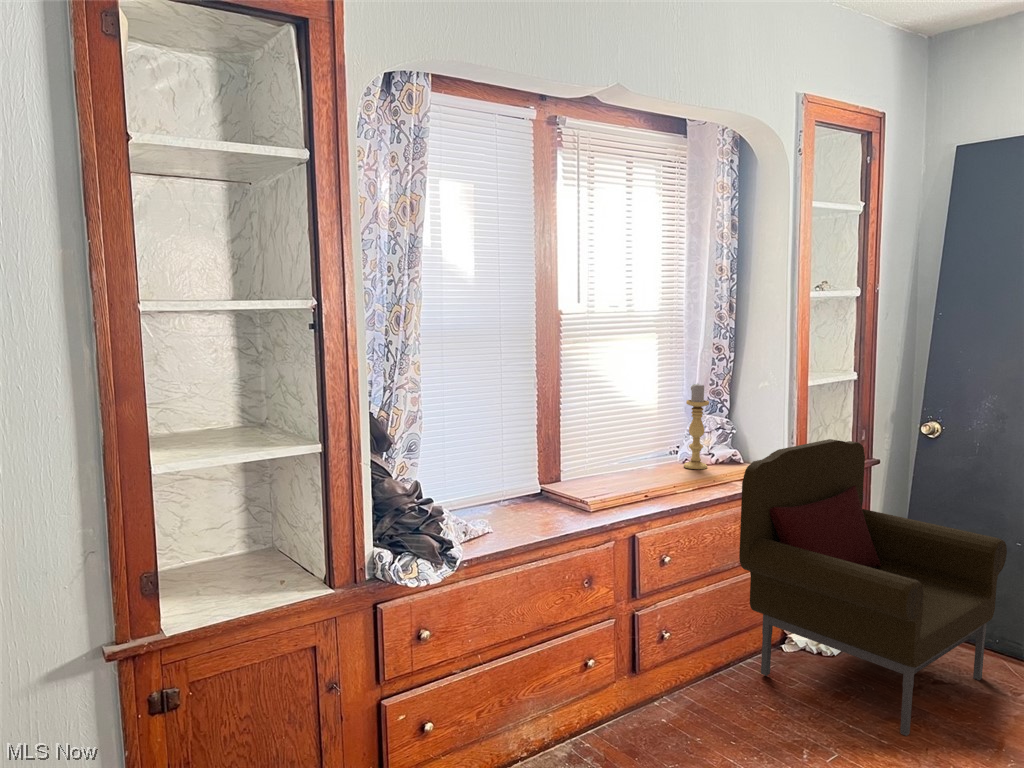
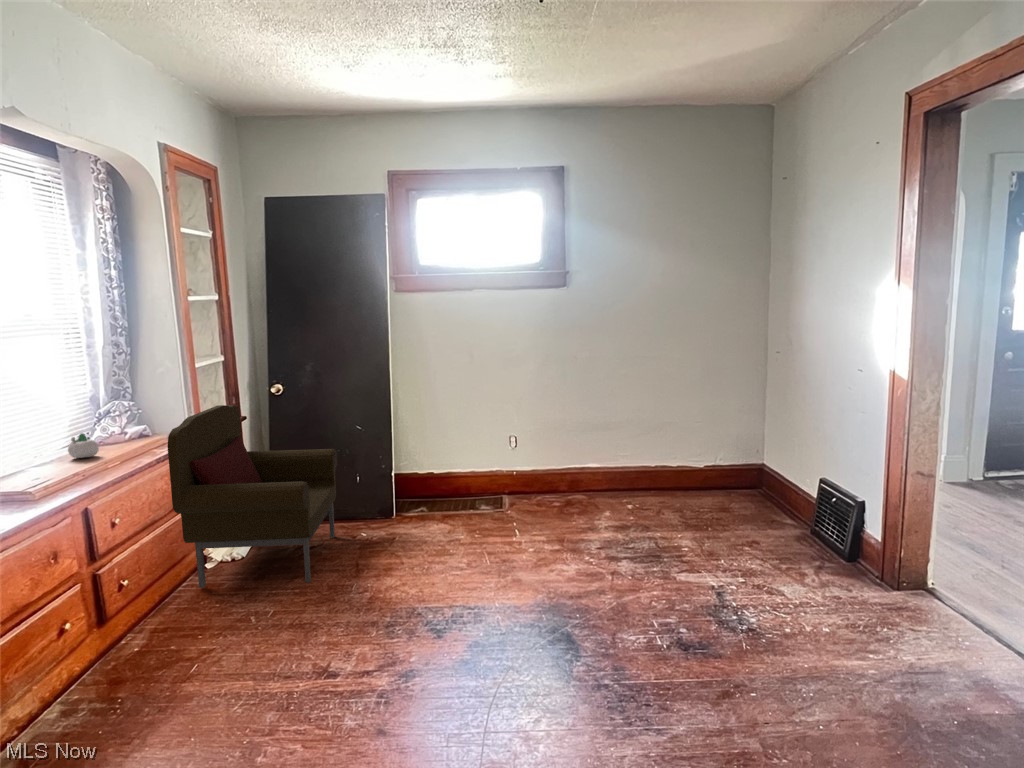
candle holder: present [684,384,709,469] -> none [96,374,124,447]
succulent planter: none [645,447,674,476] -> present [68,433,99,458]

